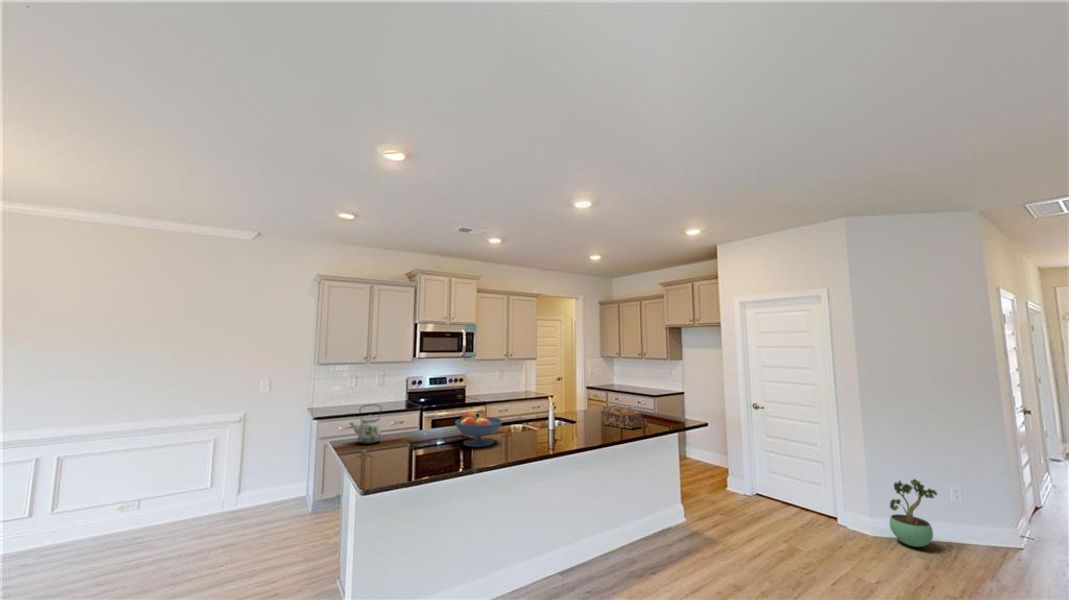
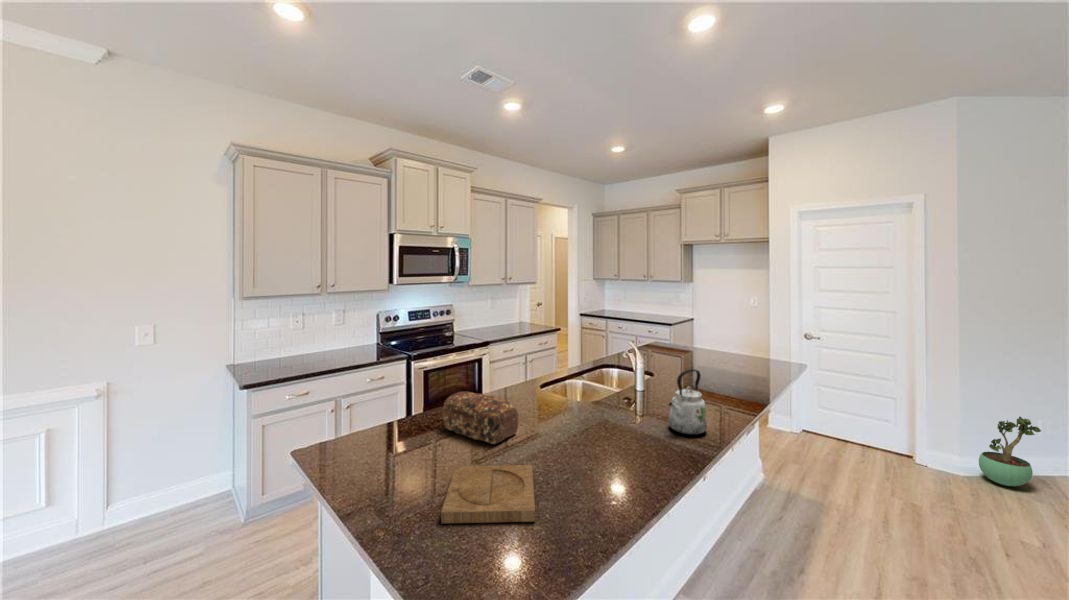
kettle: present [350,405,382,444] -> present [669,369,707,435]
bread loaf: present [603,406,642,429] -> present [443,392,519,444]
fruit bowl: present [455,412,502,447] -> none [548,381,628,443]
tray: none [366,447,426,465] -> present [441,465,535,524]

